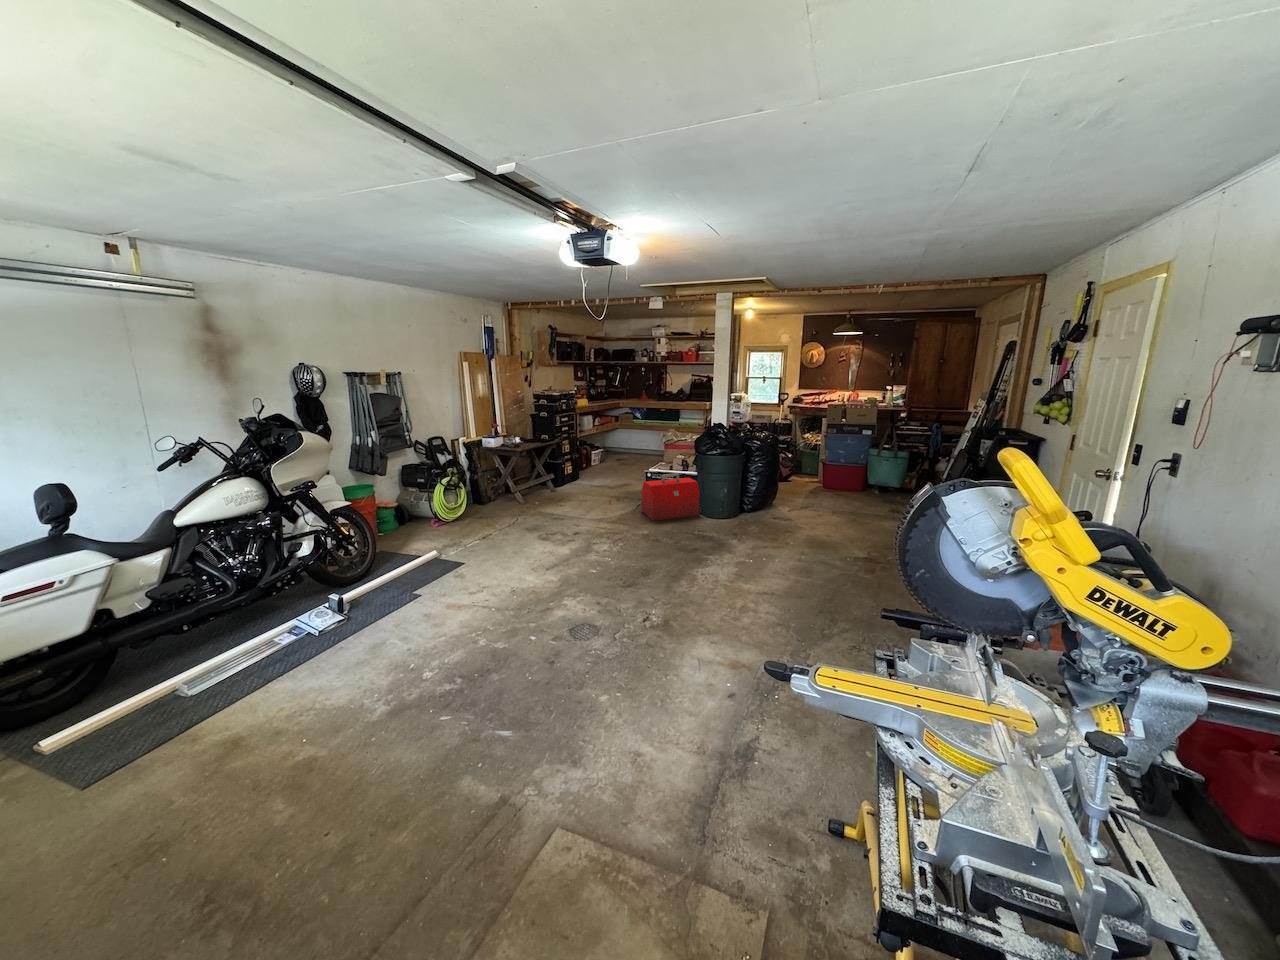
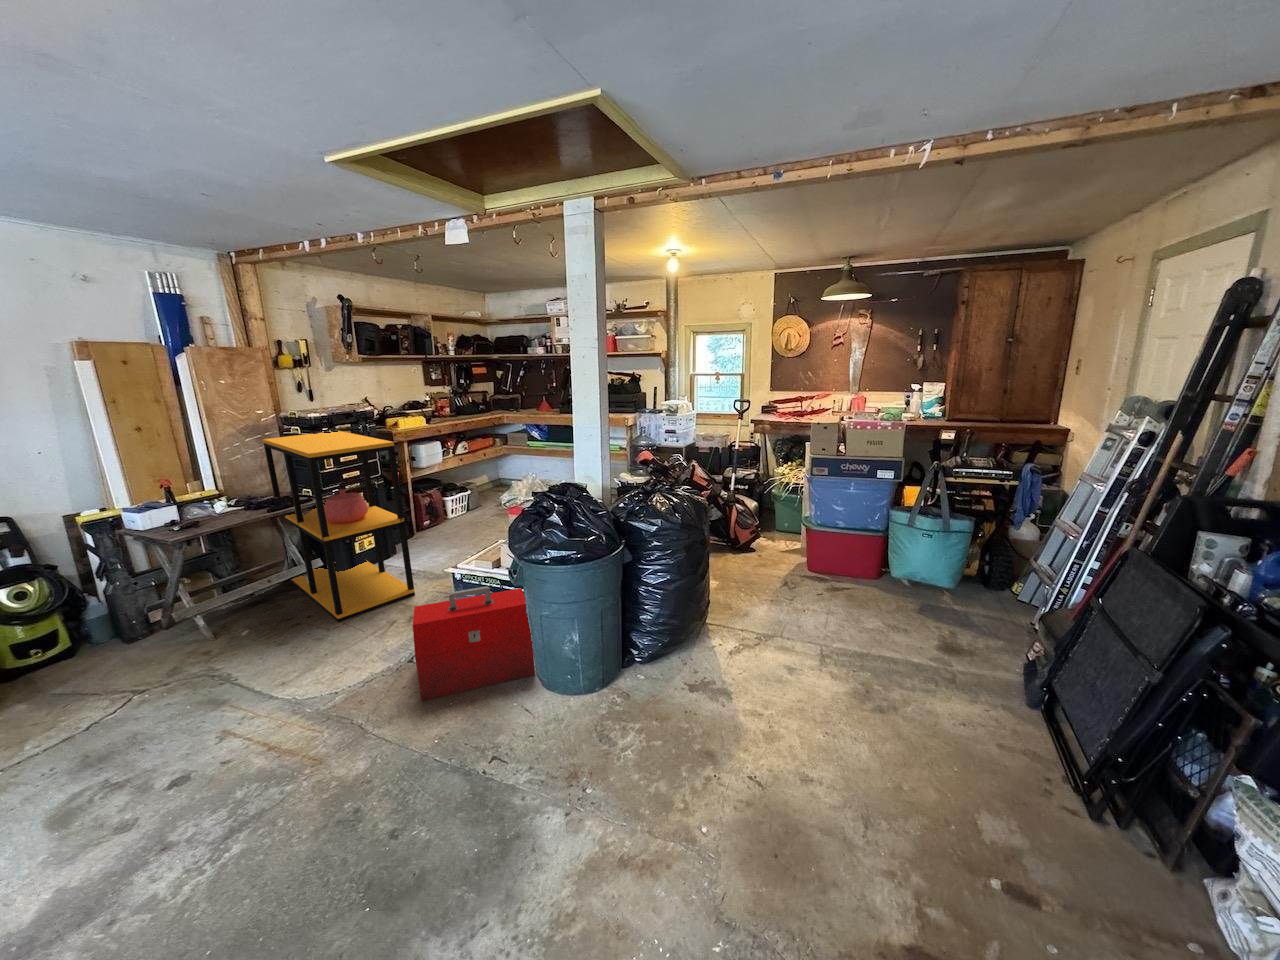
shelving unit: none [530,404,612,500] -> present [263,431,415,622]

